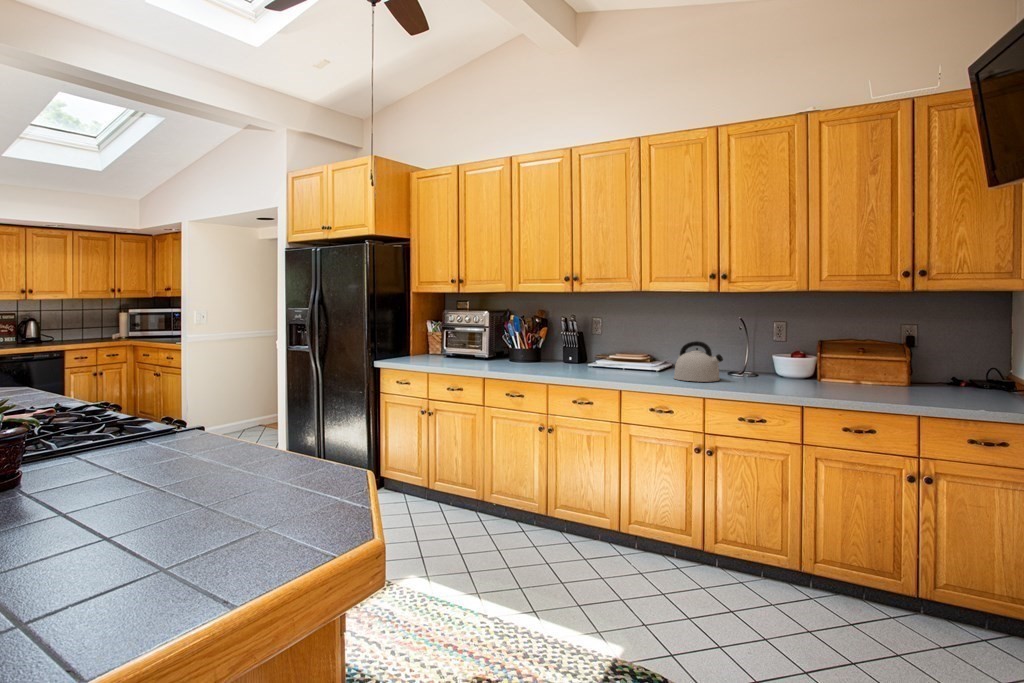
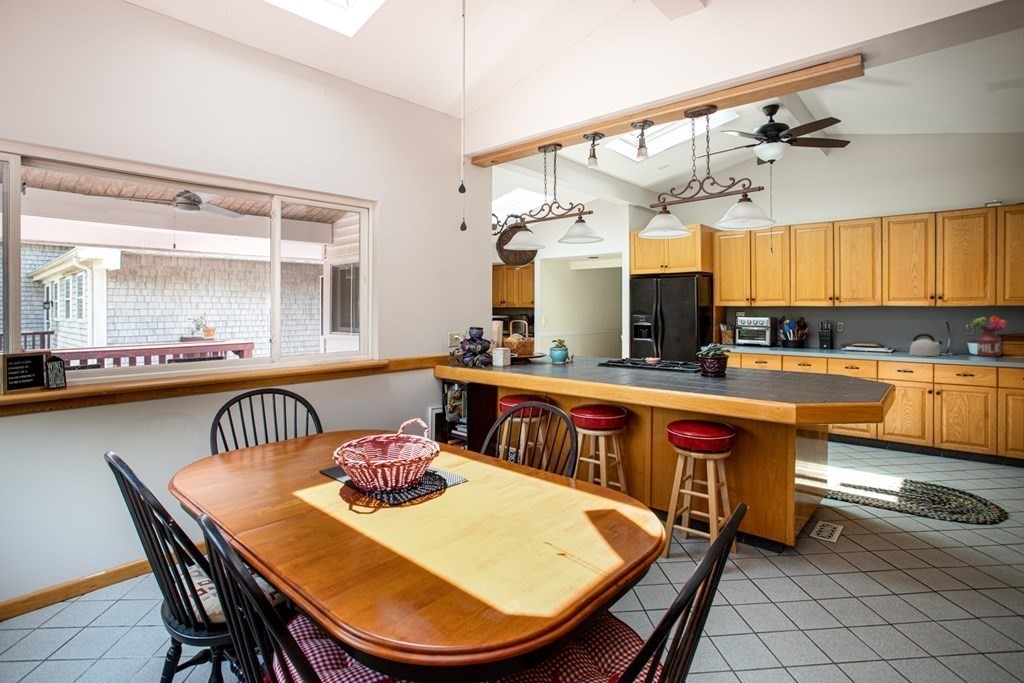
flower arrangement: none [766,311,821,385] -> present [971,316,1006,356]

